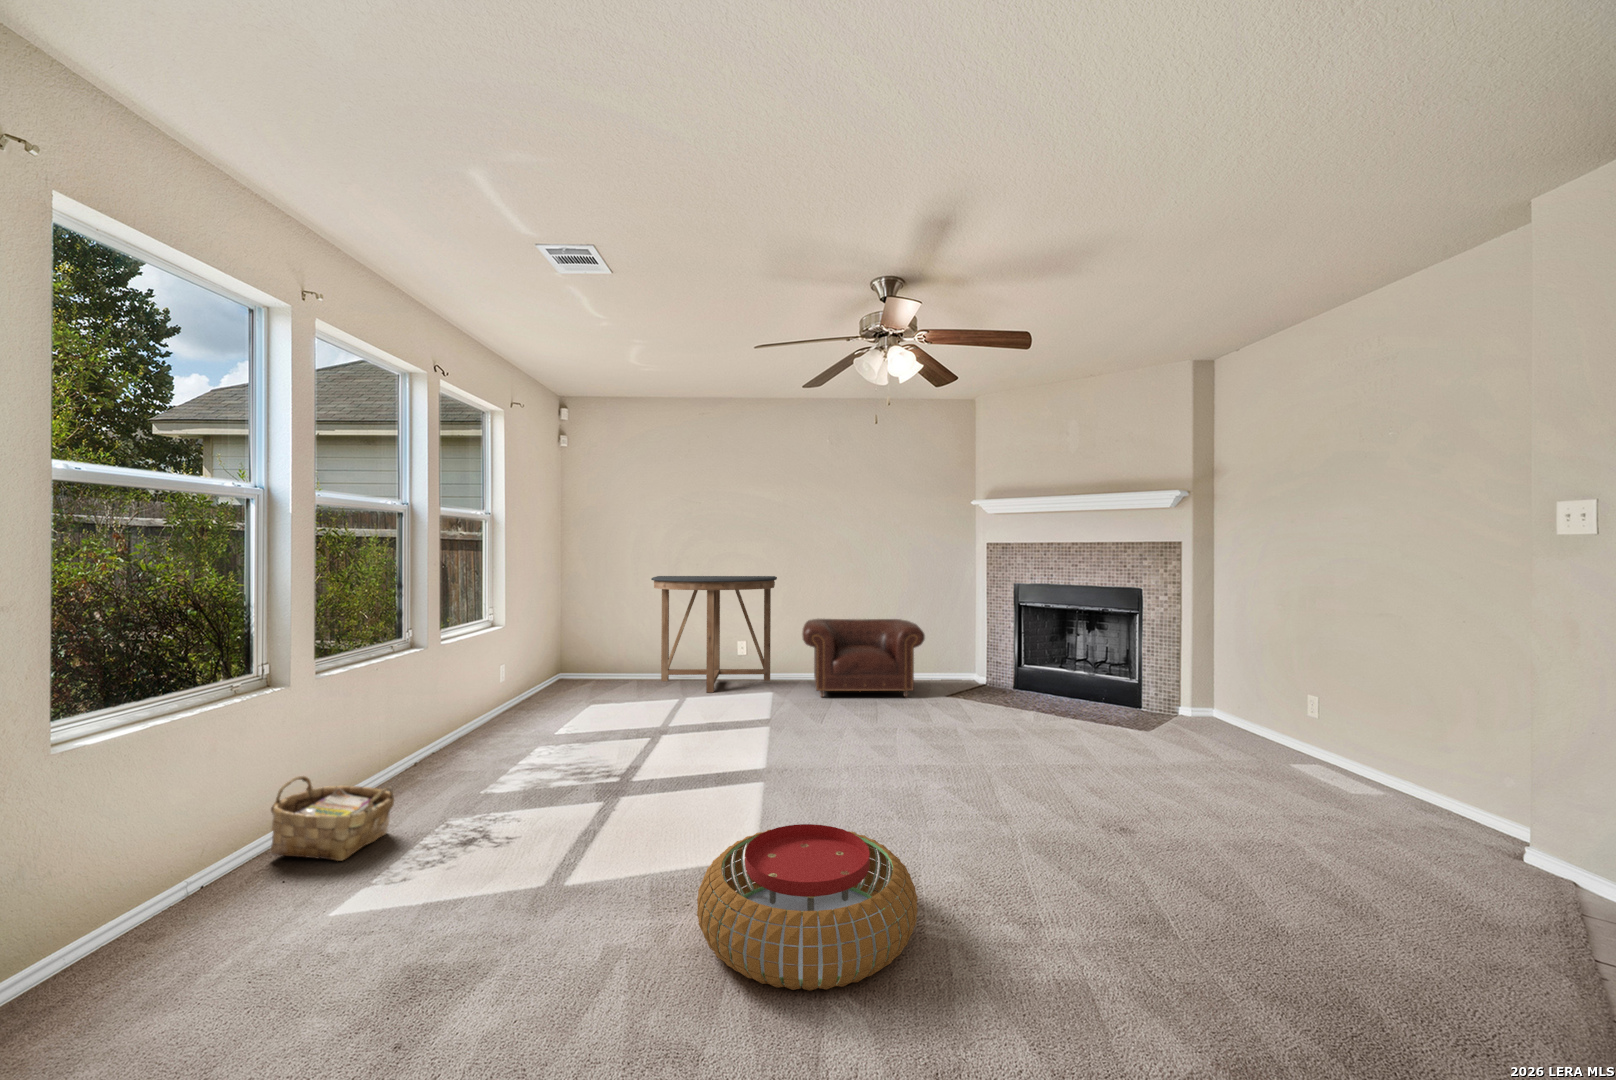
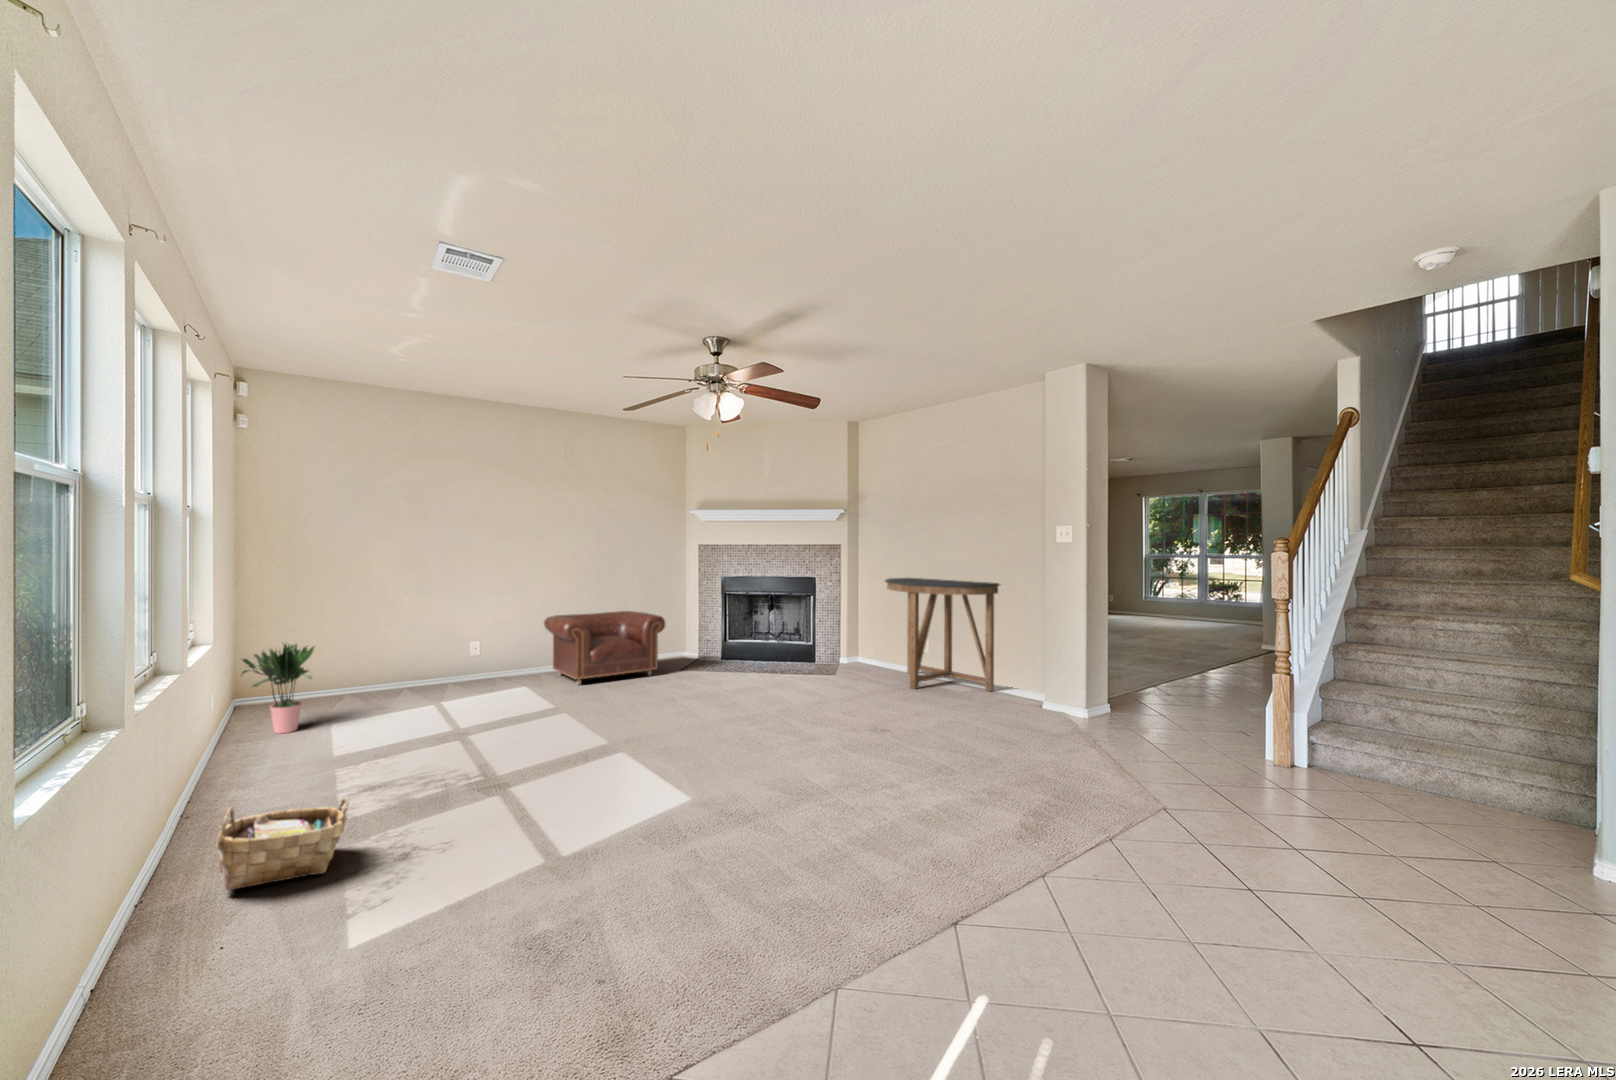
console table: present [651,576,777,693] -> present [885,578,1000,691]
potted plant: none [520,623,582,706] -> present [242,644,314,734]
pouf: present [697,824,917,991] -> none [701,739,841,825]

